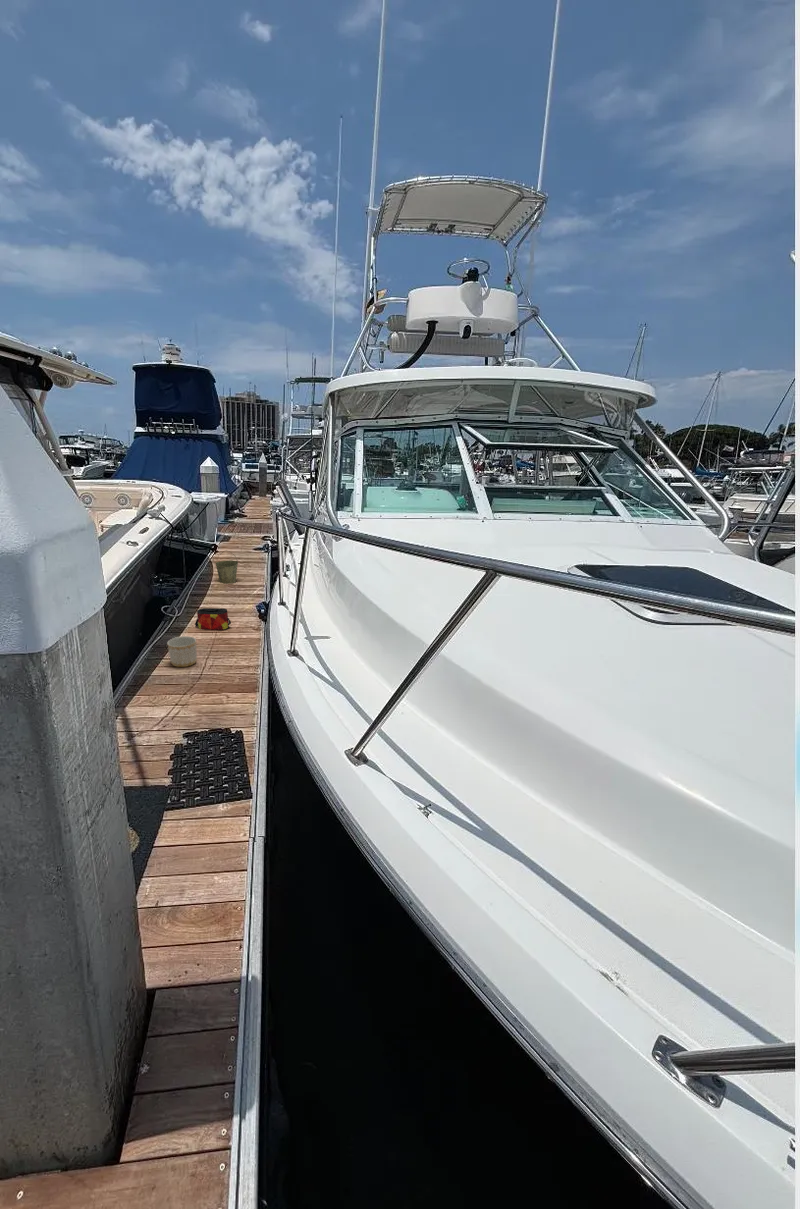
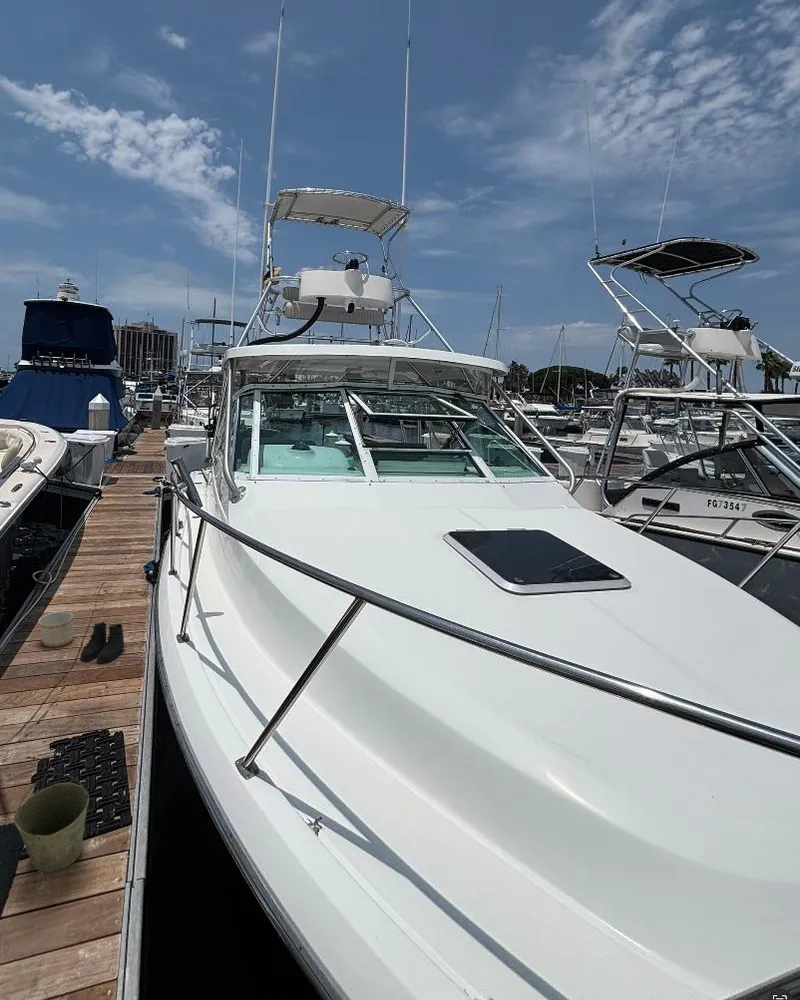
bucket: present [216,560,238,584] -> present [14,774,89,872]
bag: present [195,608,231,630] -> none [74,573,115,597]
boots: none [204,645,241,682] -> present [80,622,124,664]

